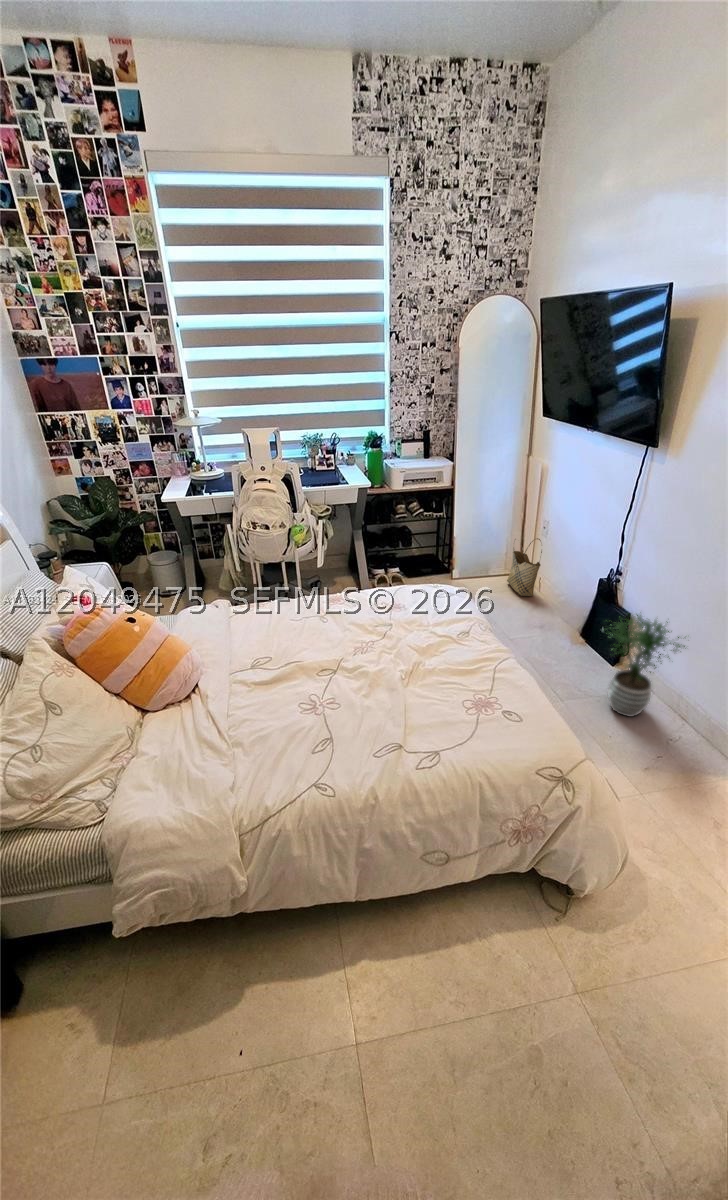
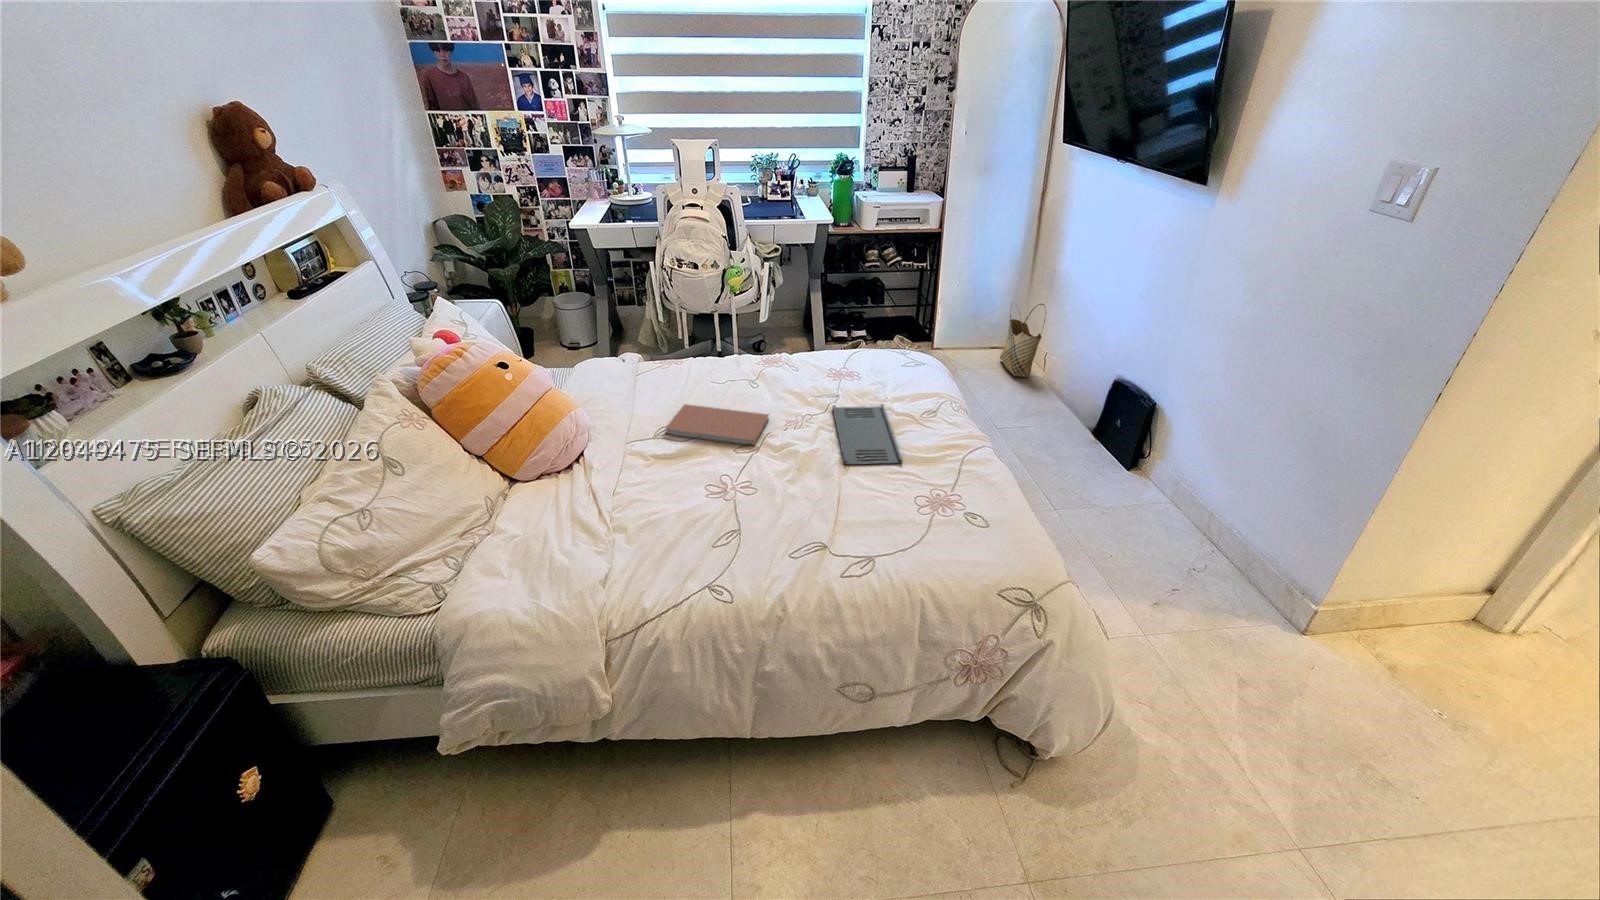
potted plant: present [606,614,686,716] -> none [1094,389,1199,517]
tray: none [394,642,464,706] -> present [833,404,903,465]
notebook: none [252,655,342,692] -> present [666,404,769,445]

